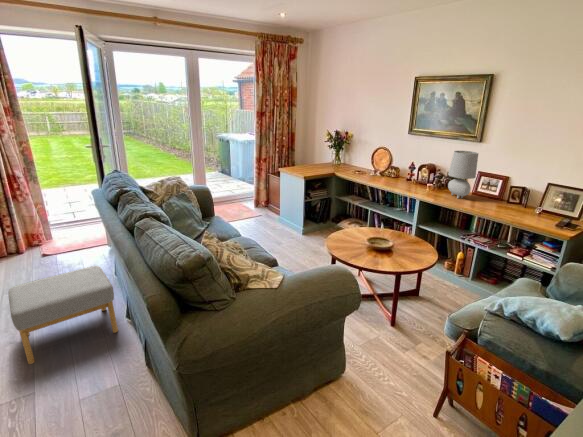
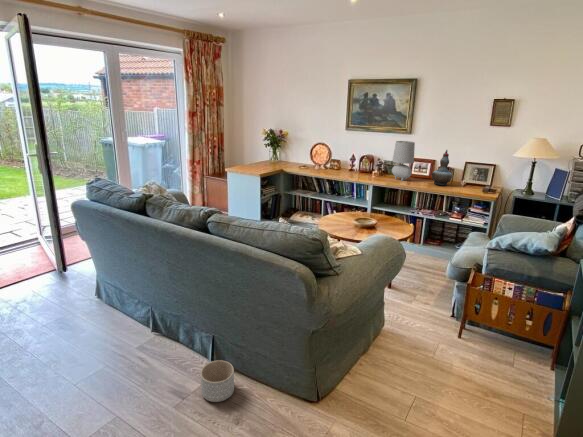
decorative vase: none [494,165,523,211] -> present [432,150,452,185]
footstool: present [9,266,118,364] -> none [33,283,156,396]
planter: none [102,365,141,409] -> present [201,360,234,402]

